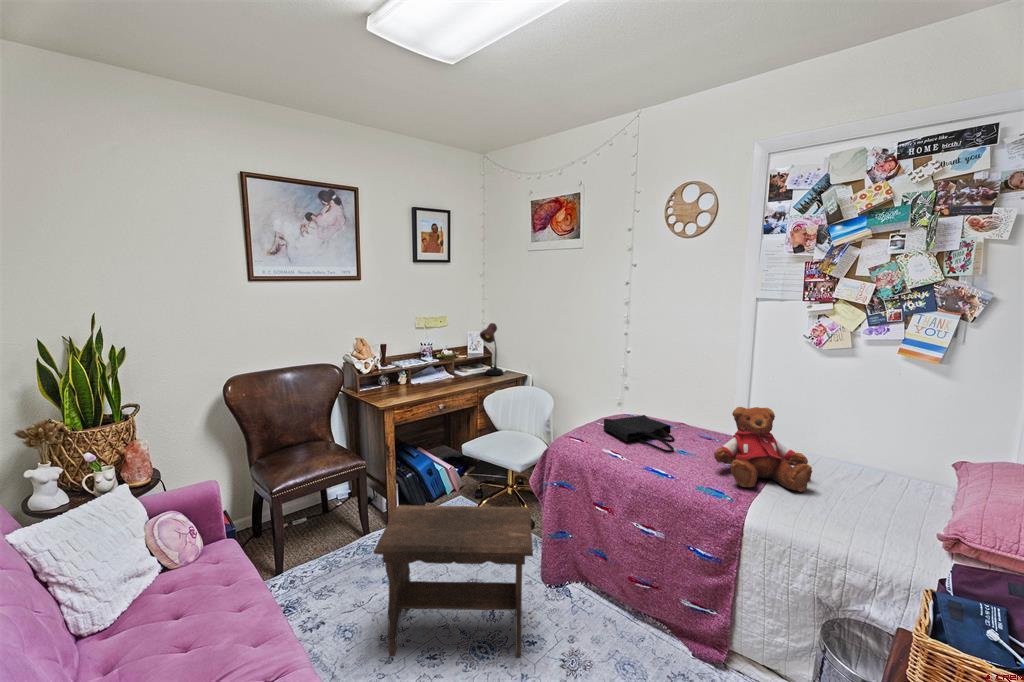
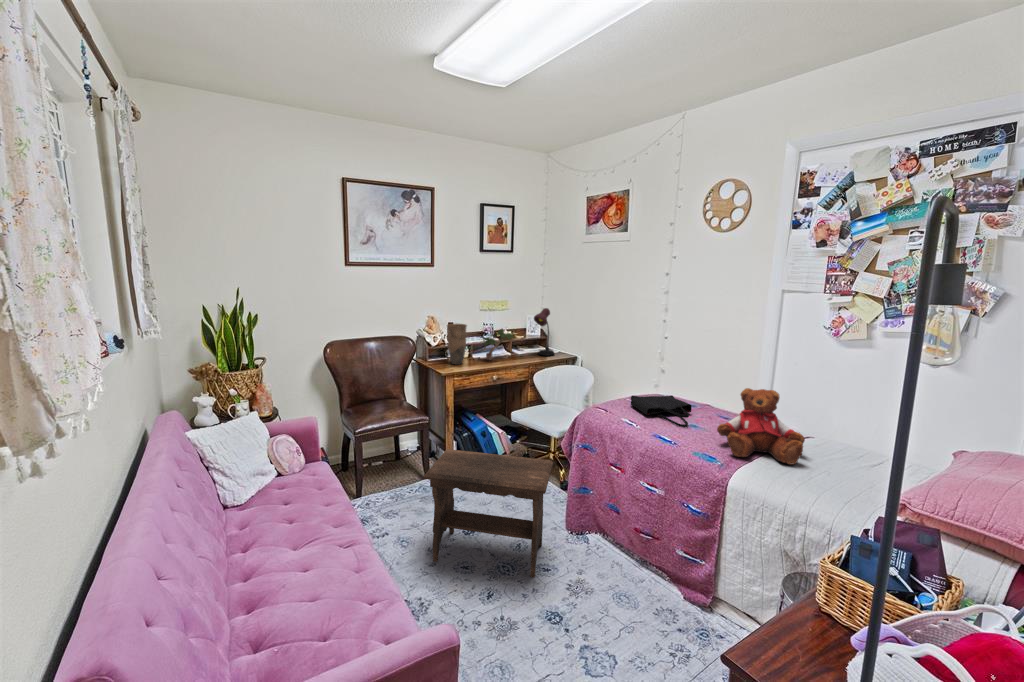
vase: none [382,345,407,393] -> present [447,324,467,364]
potted plant: none [421,347,461,385] -> present [483,329,513,360]

